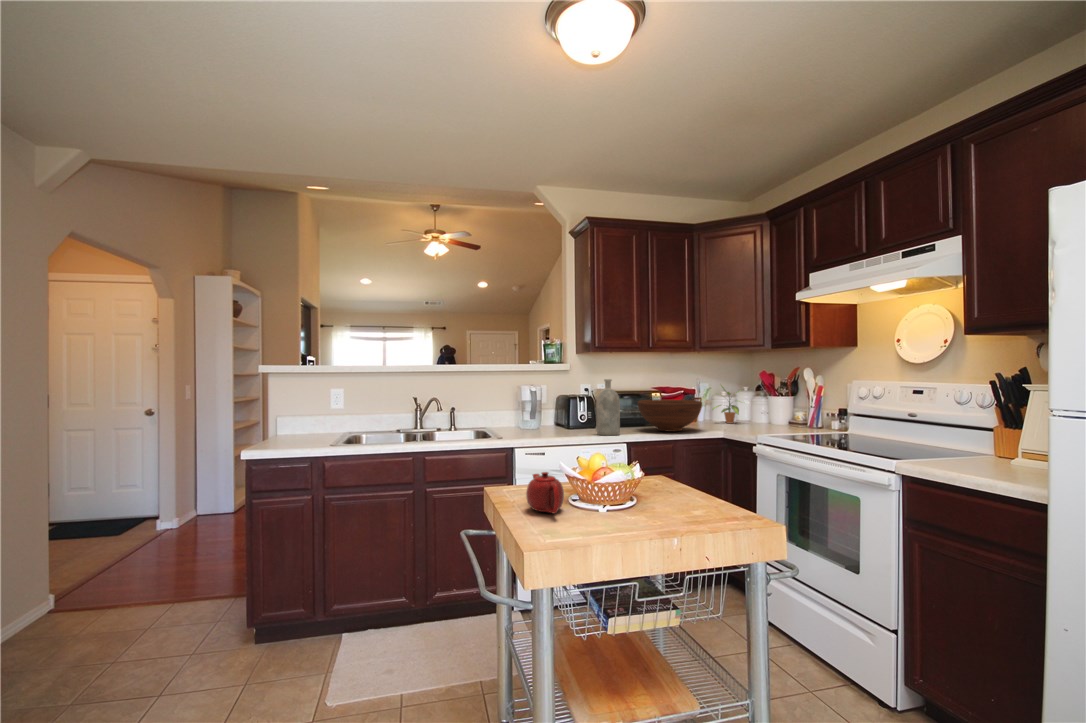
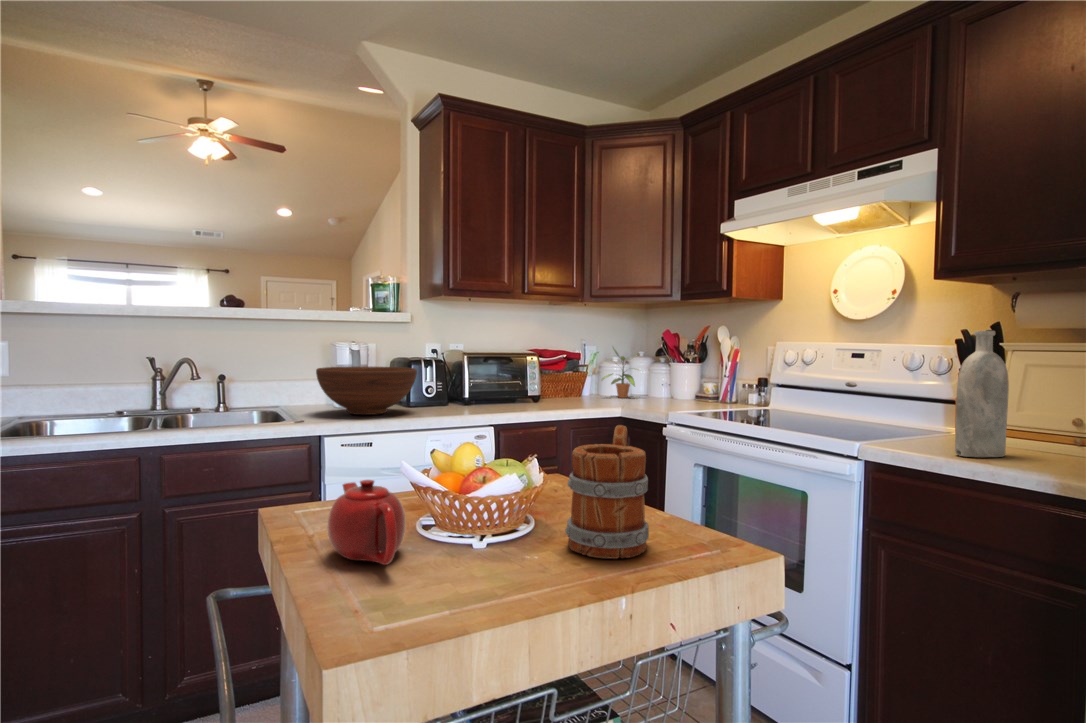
bottle: present [596,379,620,435] -> present [955,331,1009,457]
fruit bowl: present [638,399,702,432] -> present [316,367,417,415]
mug: none [648,446,696,518] -> present [565,425,649,559]

